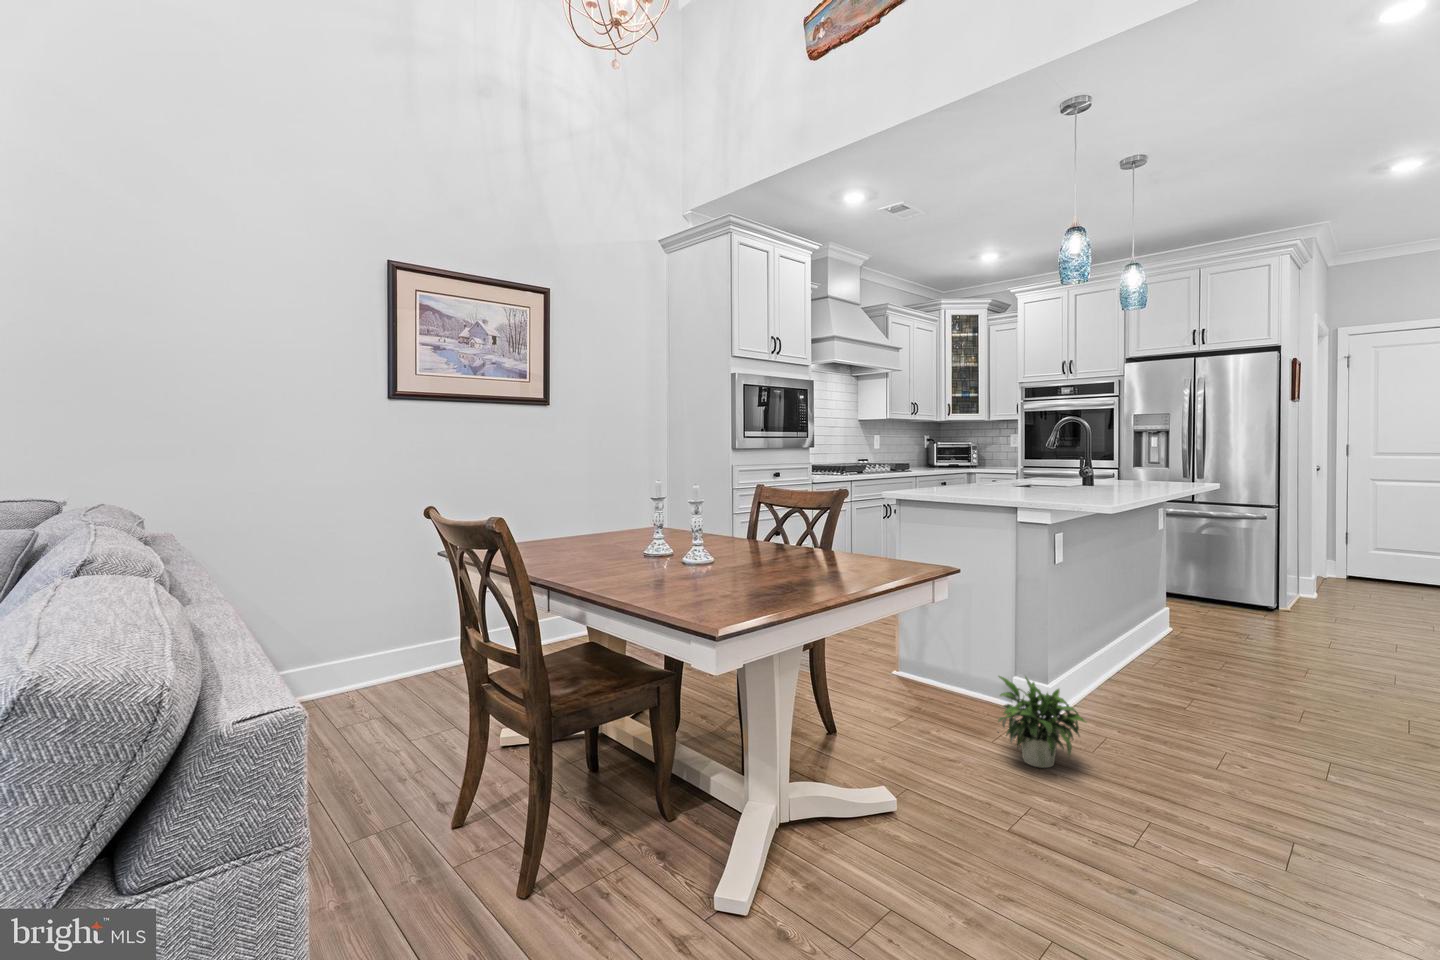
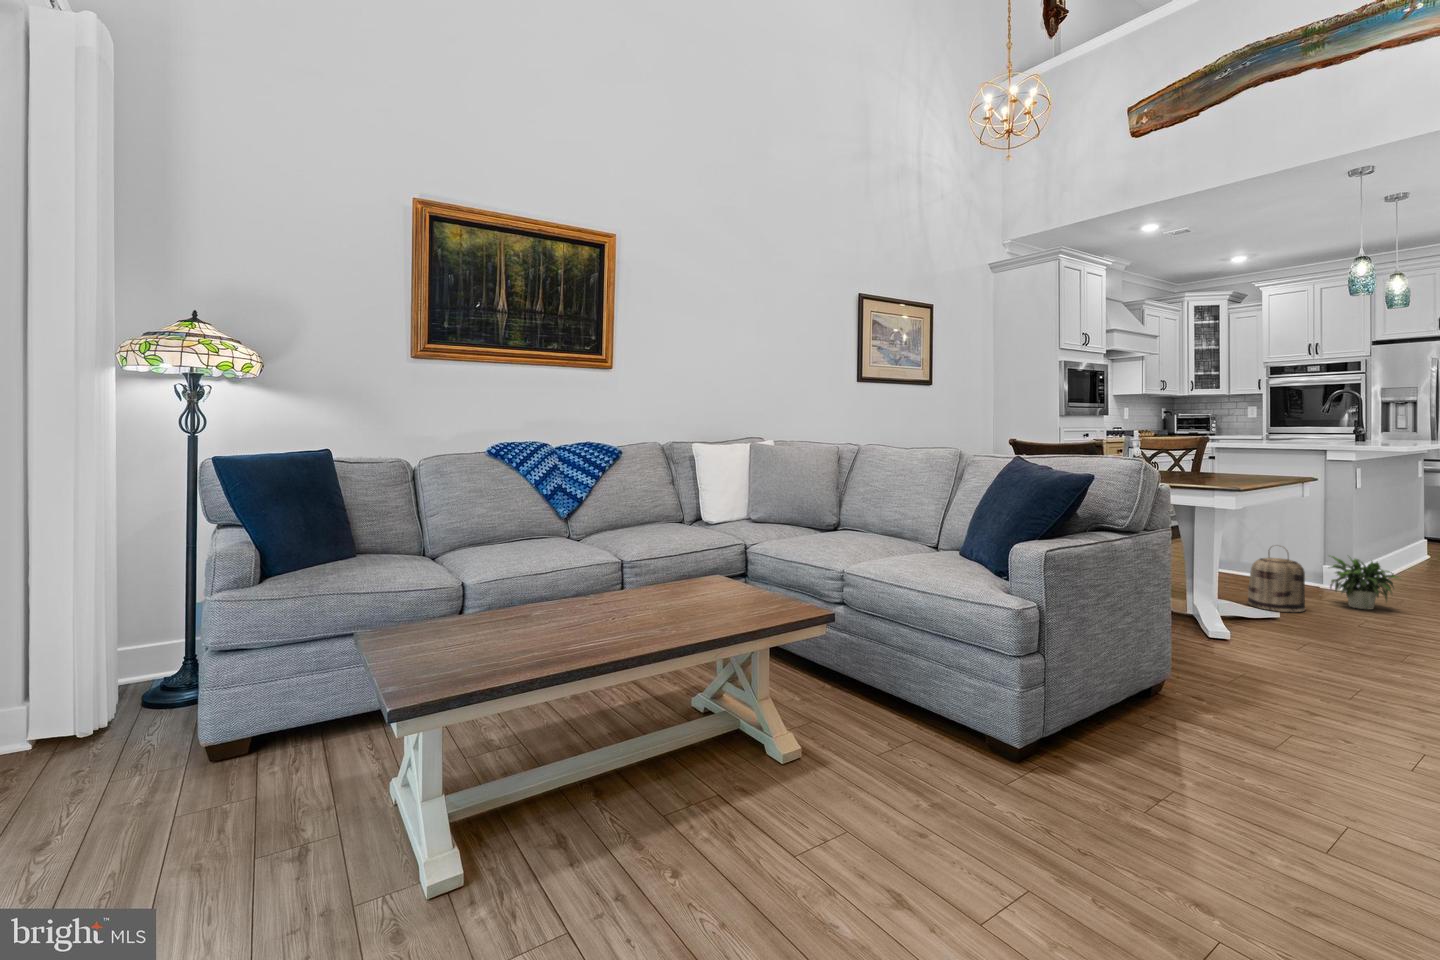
basket: none [879,669,954,785] -> present [1247,550,1306,612]

